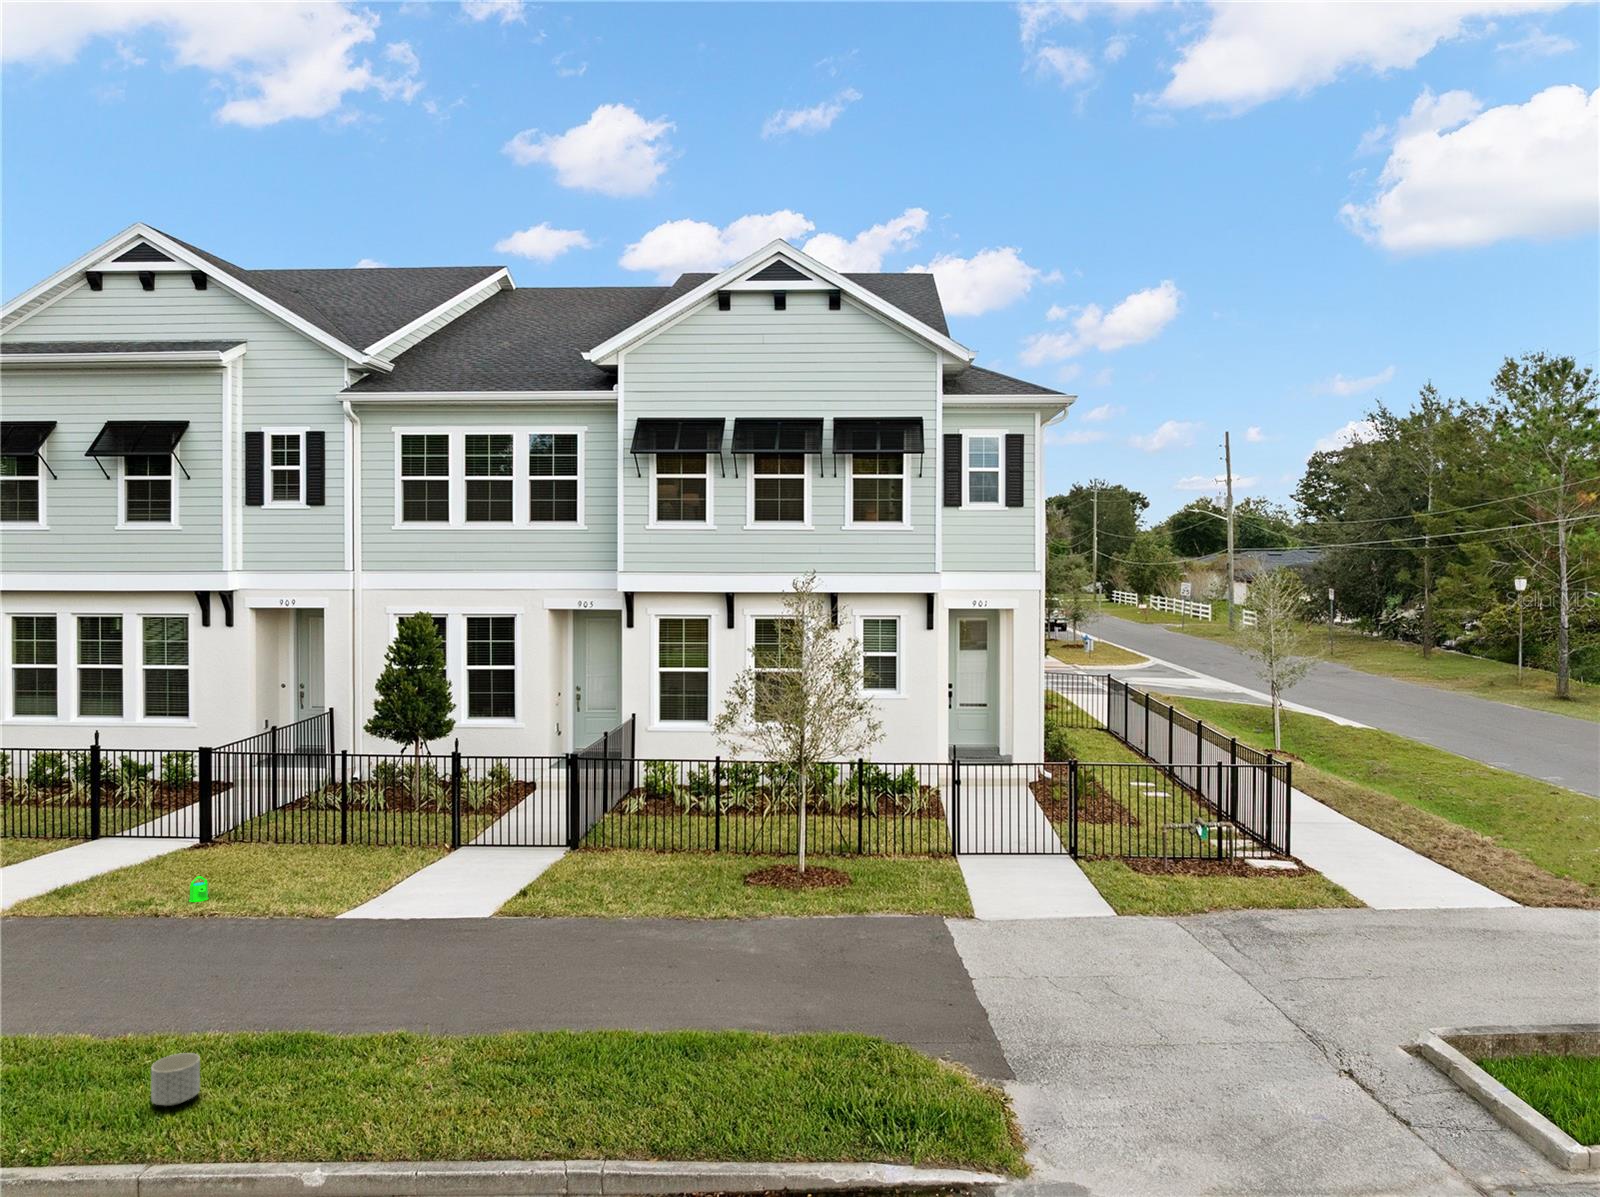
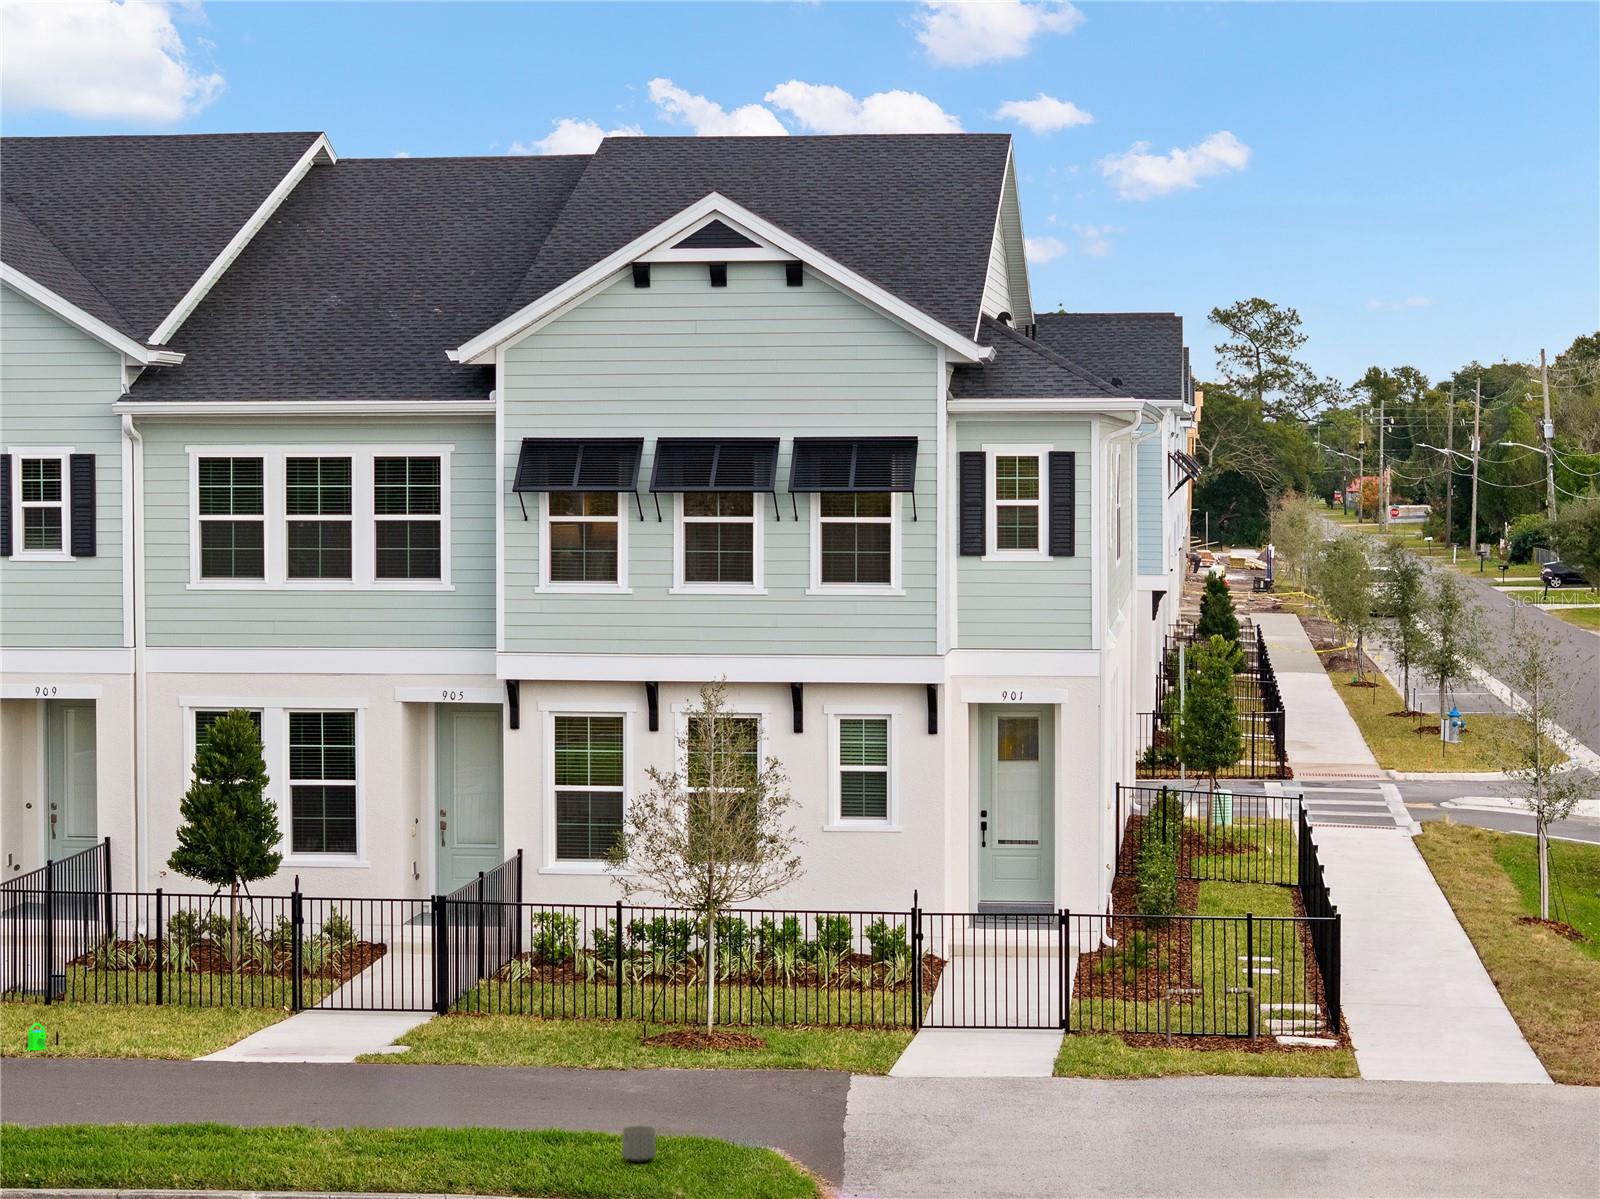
planter: present [151,1053,200,1106] -> present [622,1126,656,1162]

